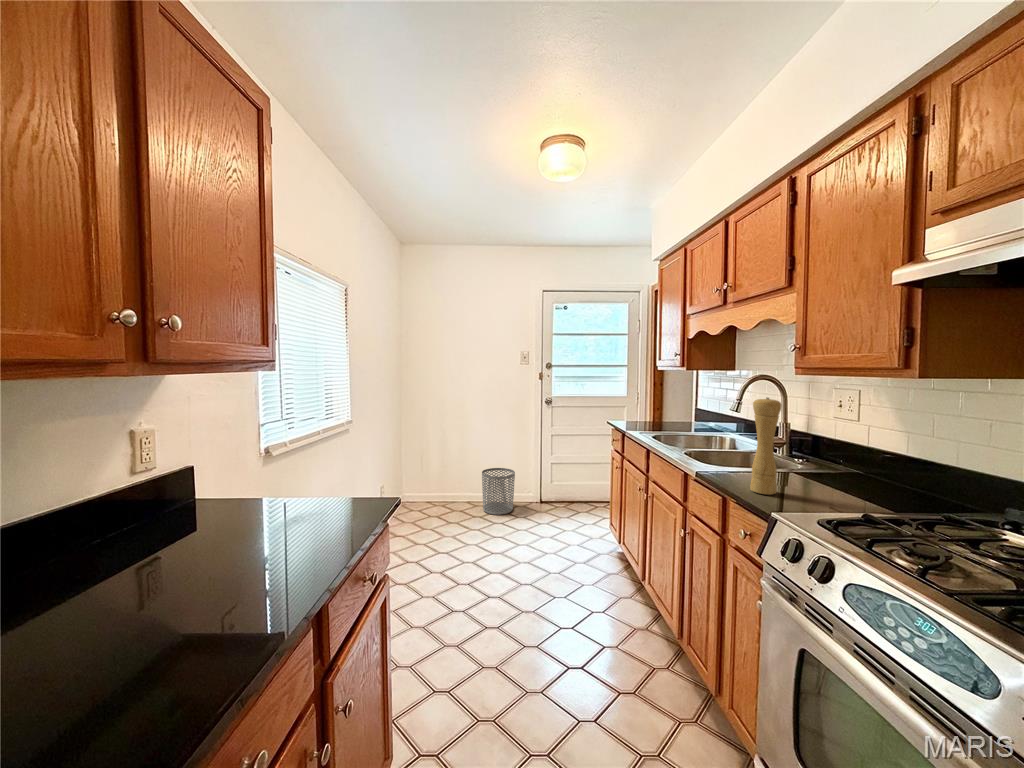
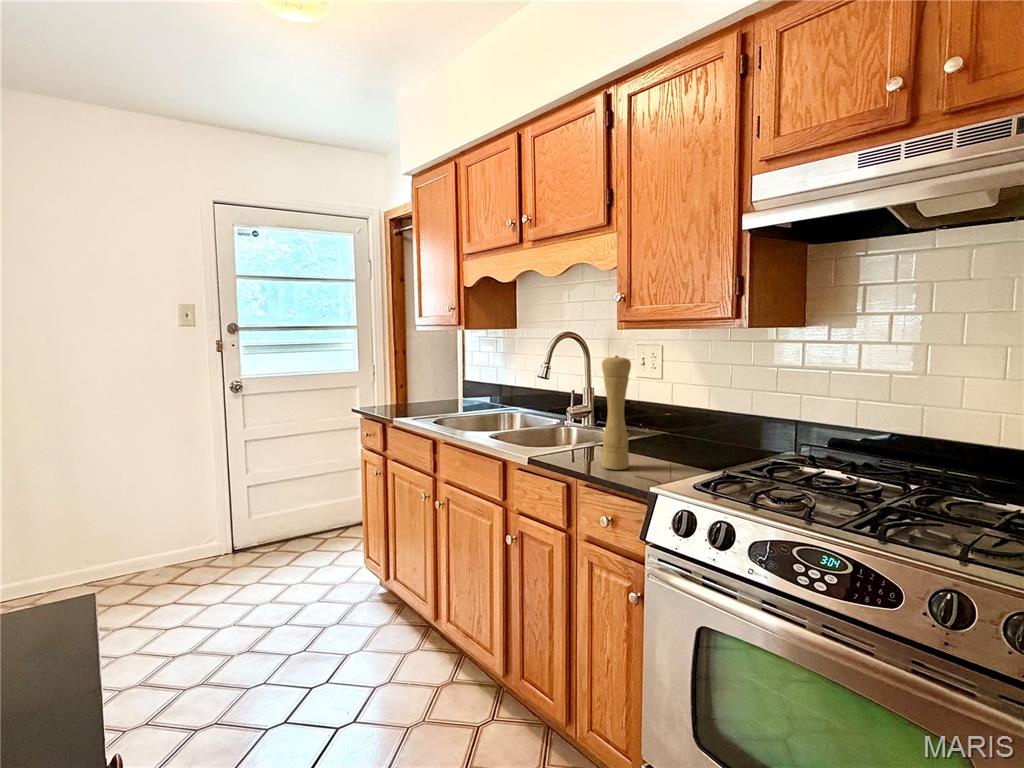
waste bin: present [482,468,515,515] -> none [120,508,186,591]

